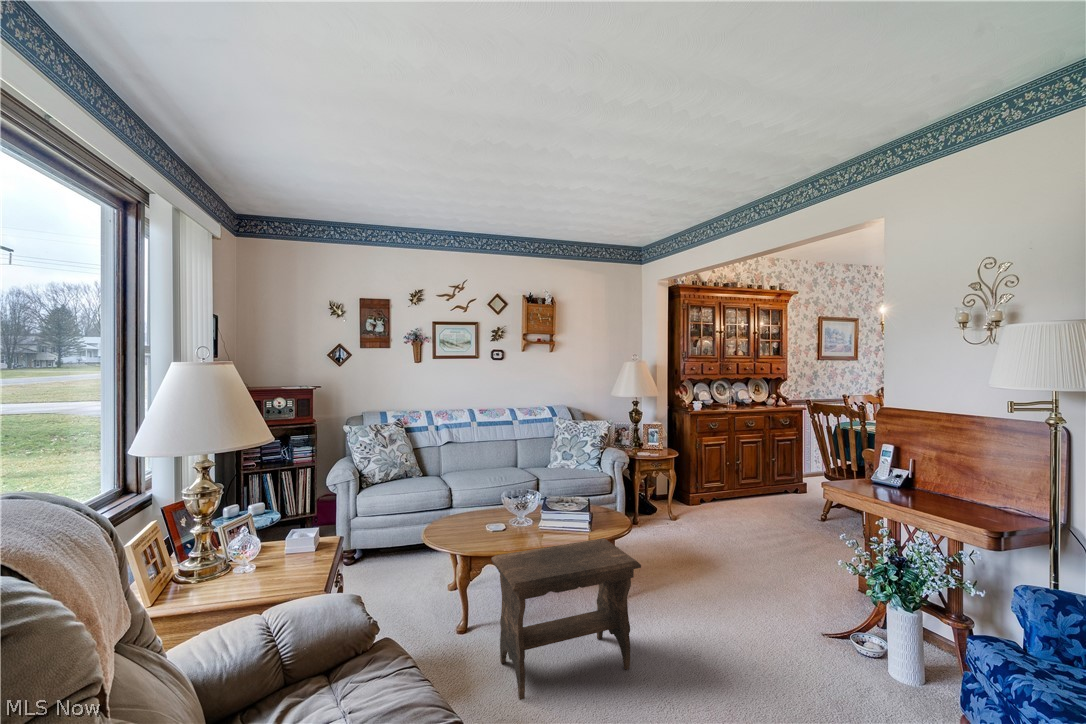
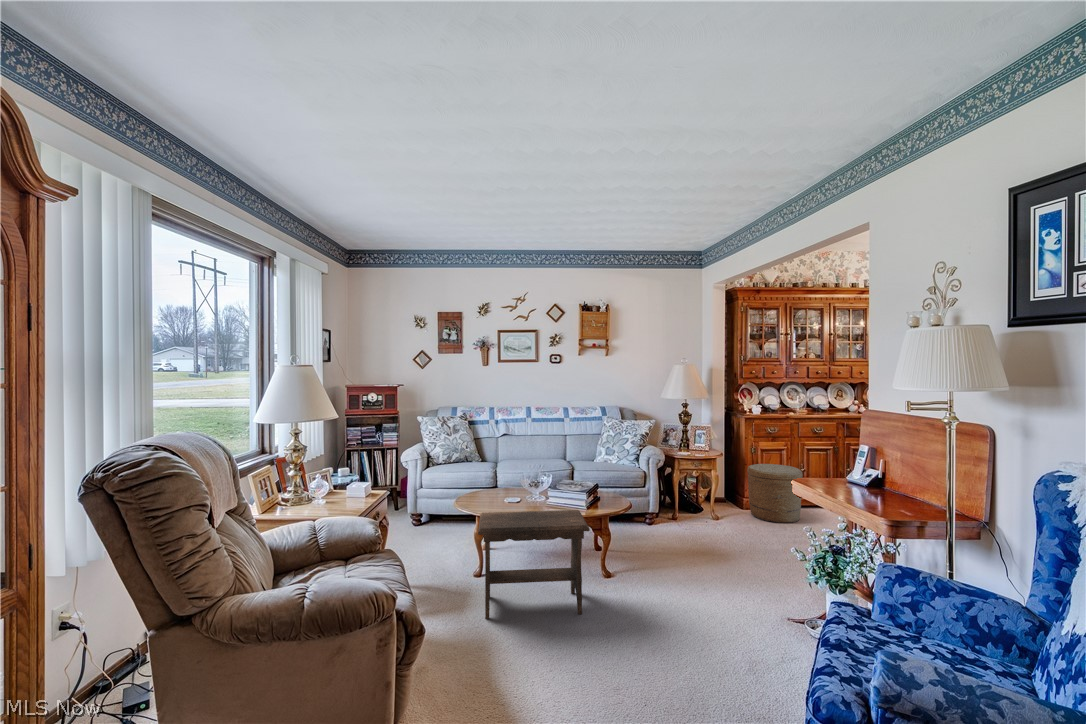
woven basket: none [697,459,751,518] -> present [747,464,803,523]

